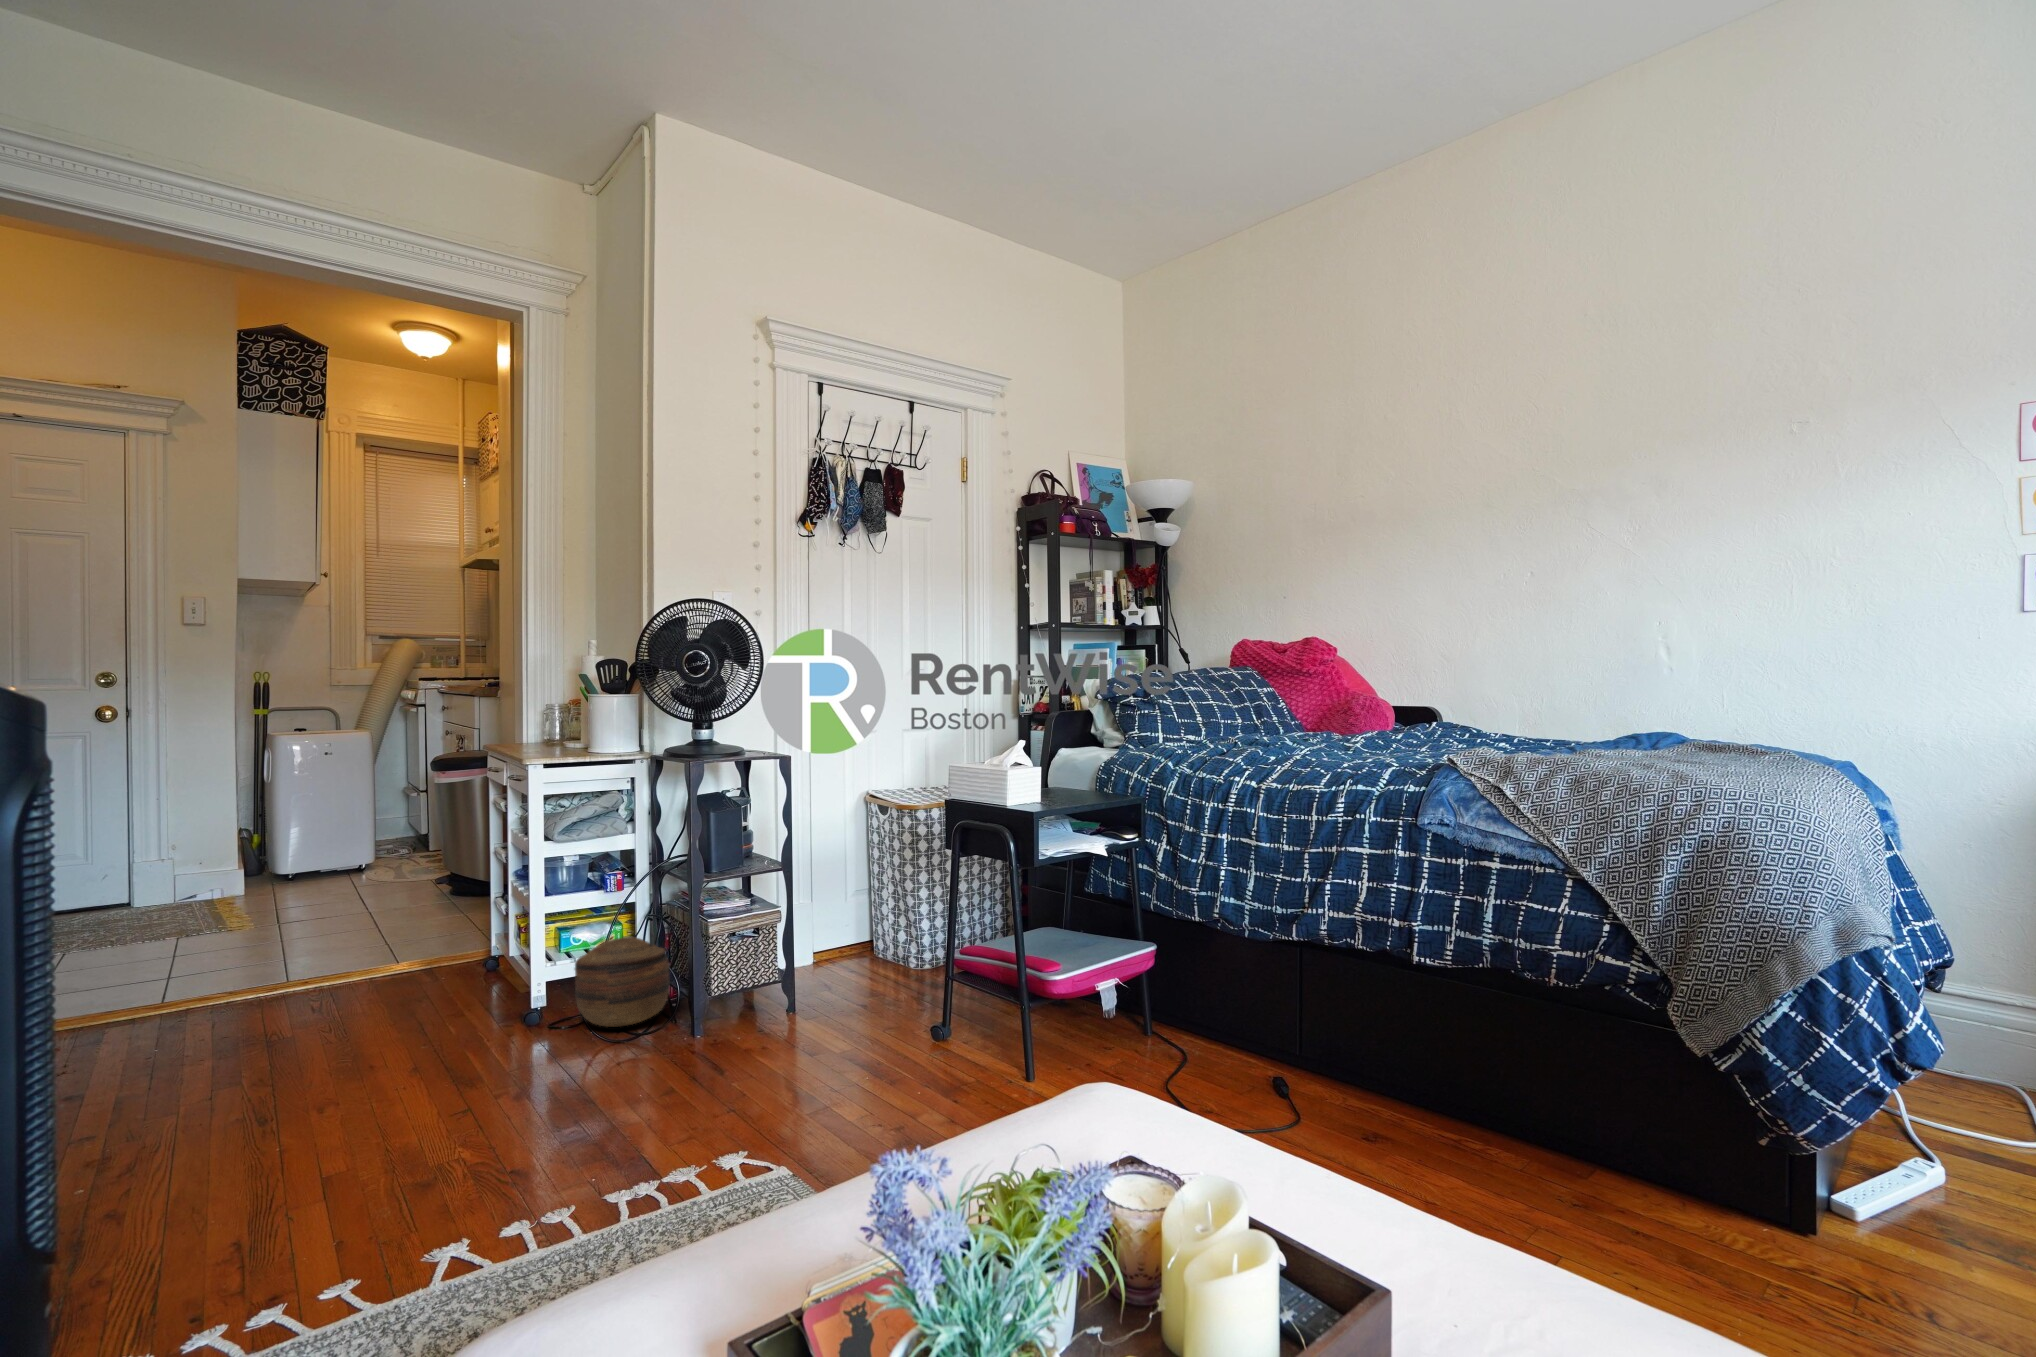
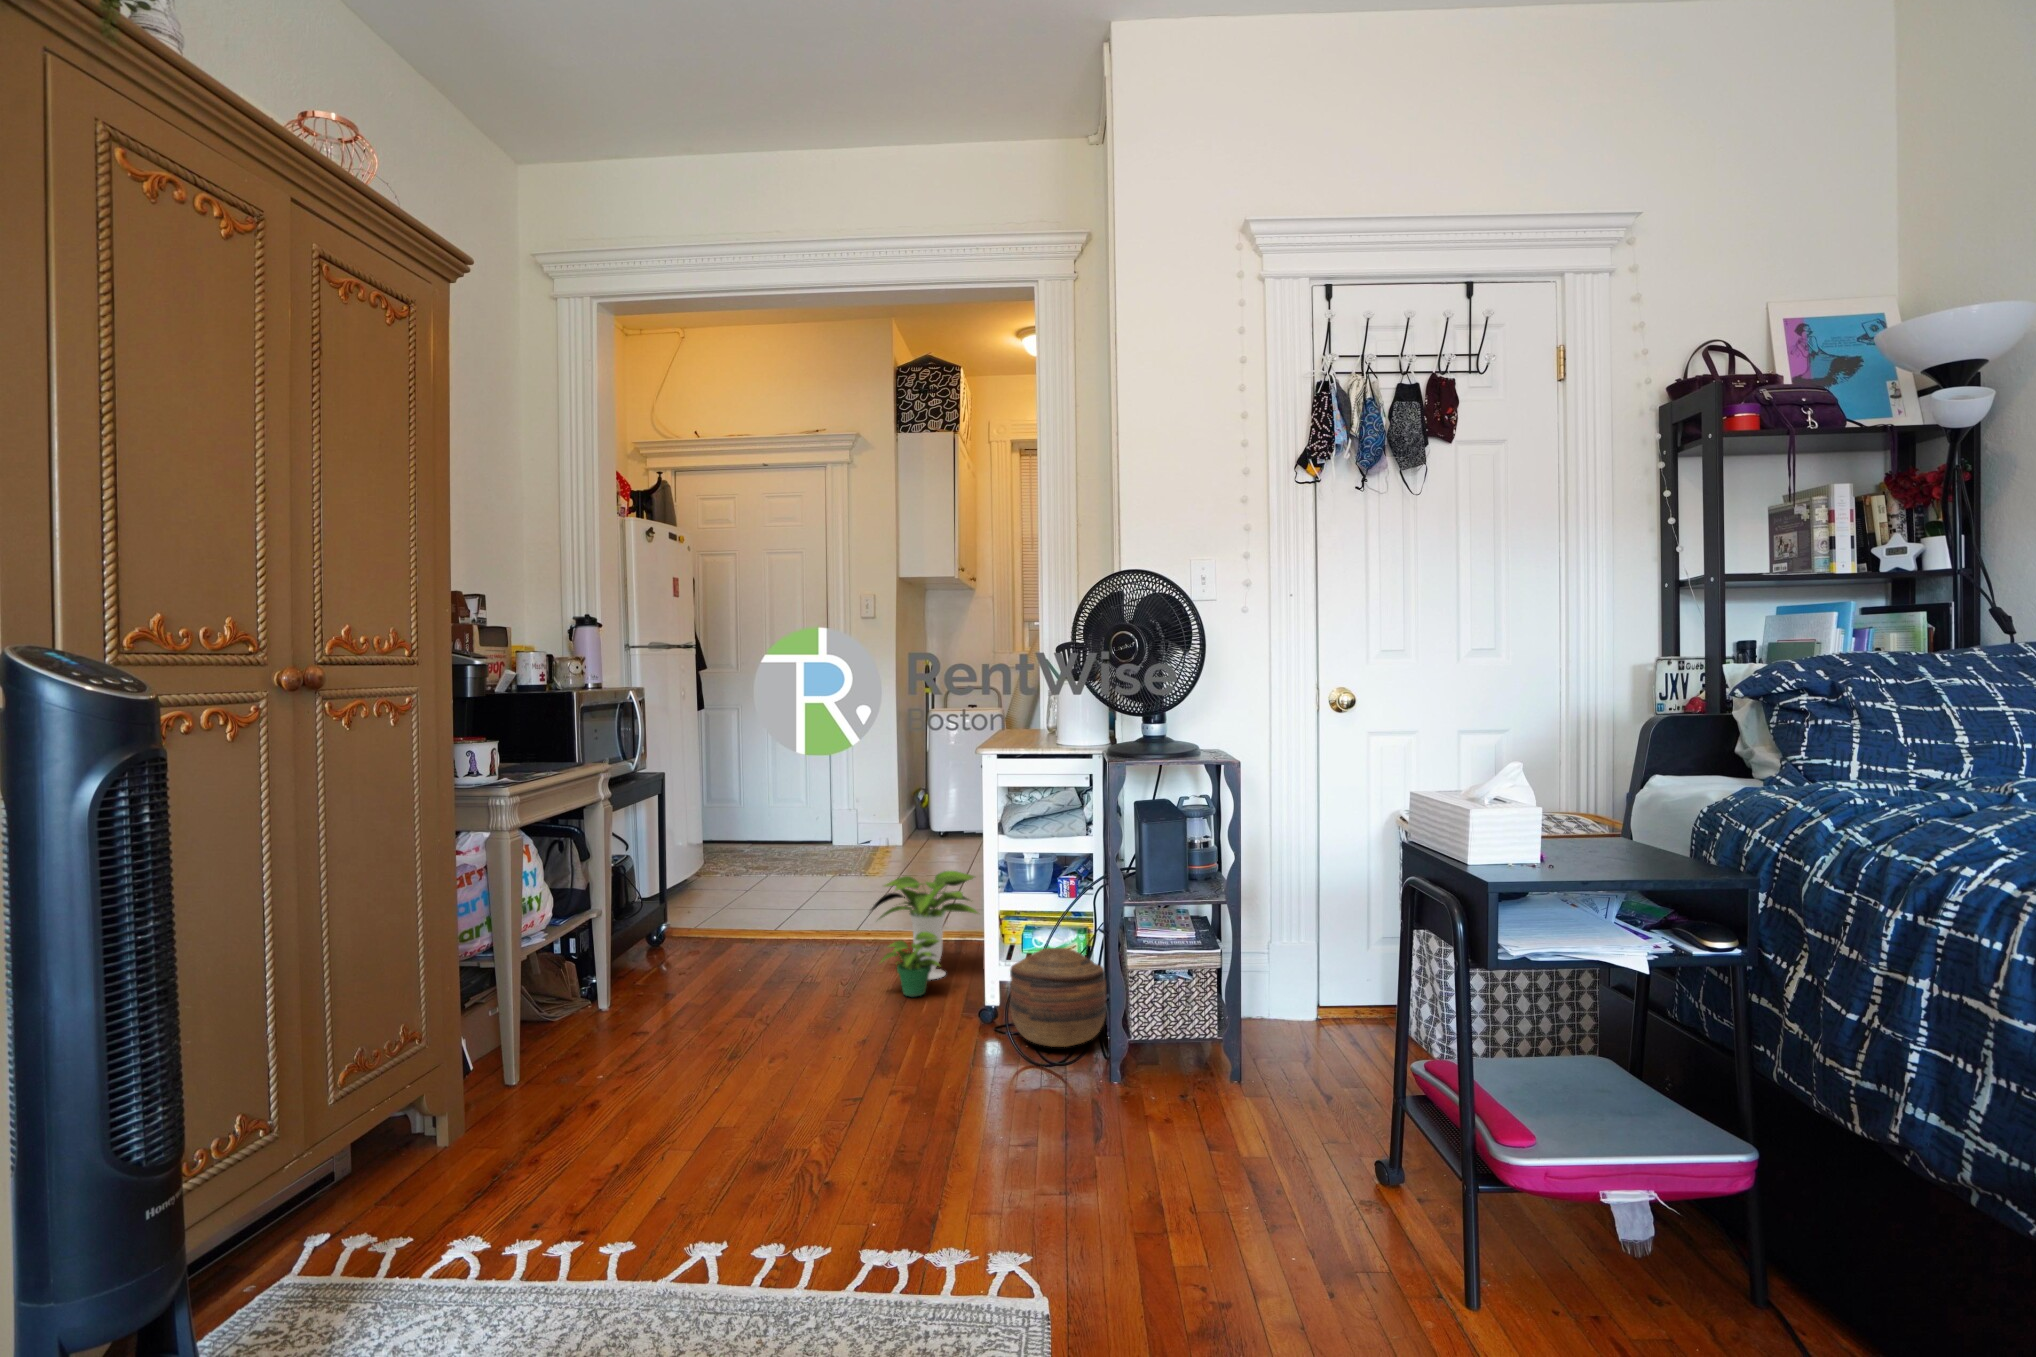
potted plant: none [359,892,494,1024] -> present [871,871,978,997]

